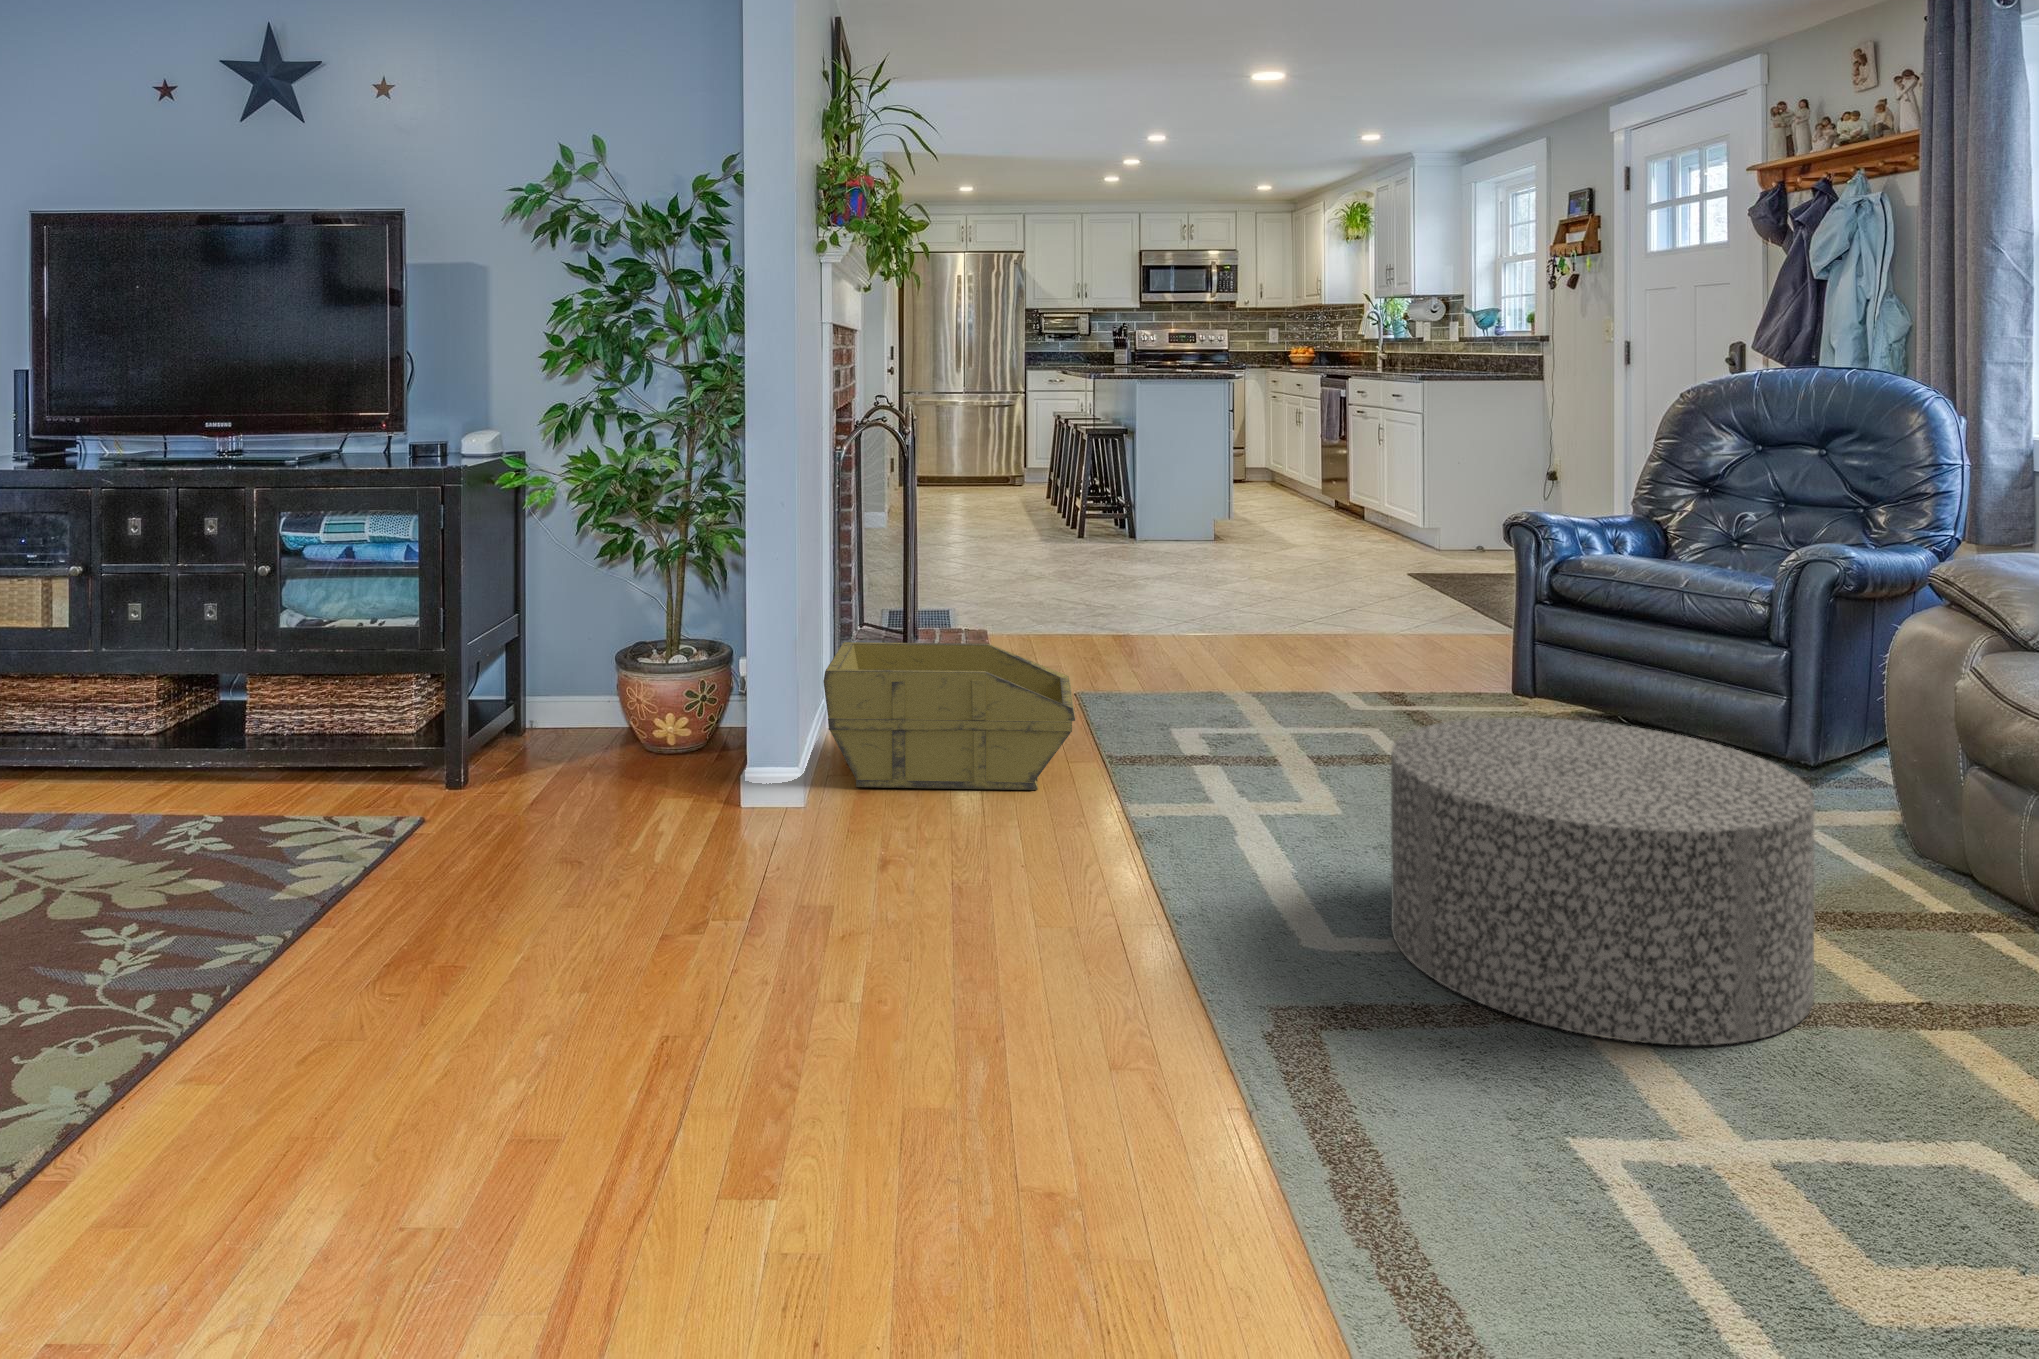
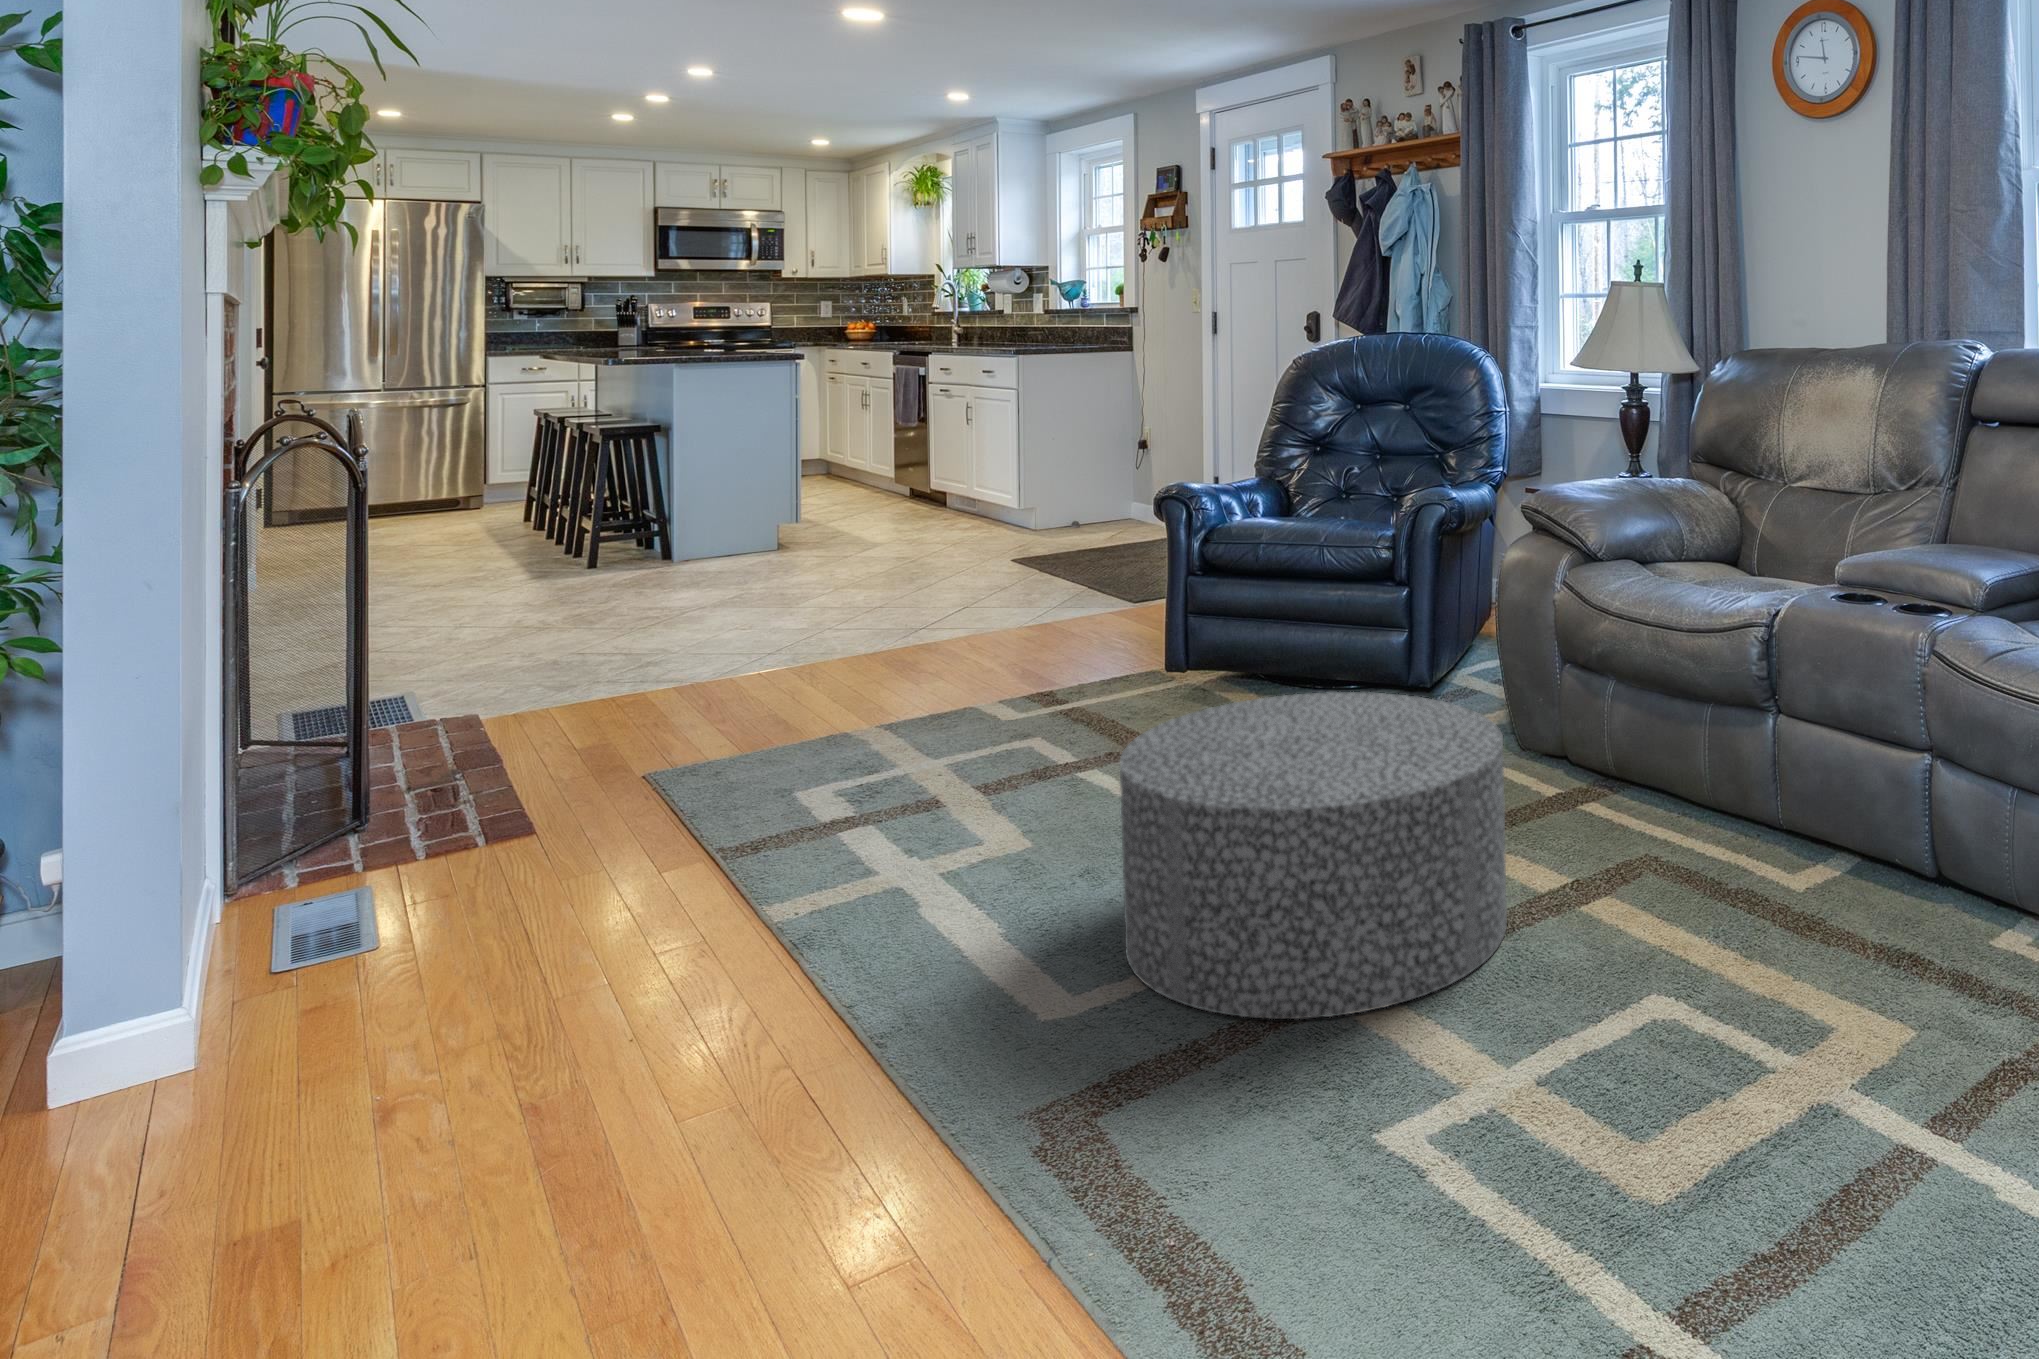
storage bin: present [823,642,1075,790] -> none [253,733,686,985]

